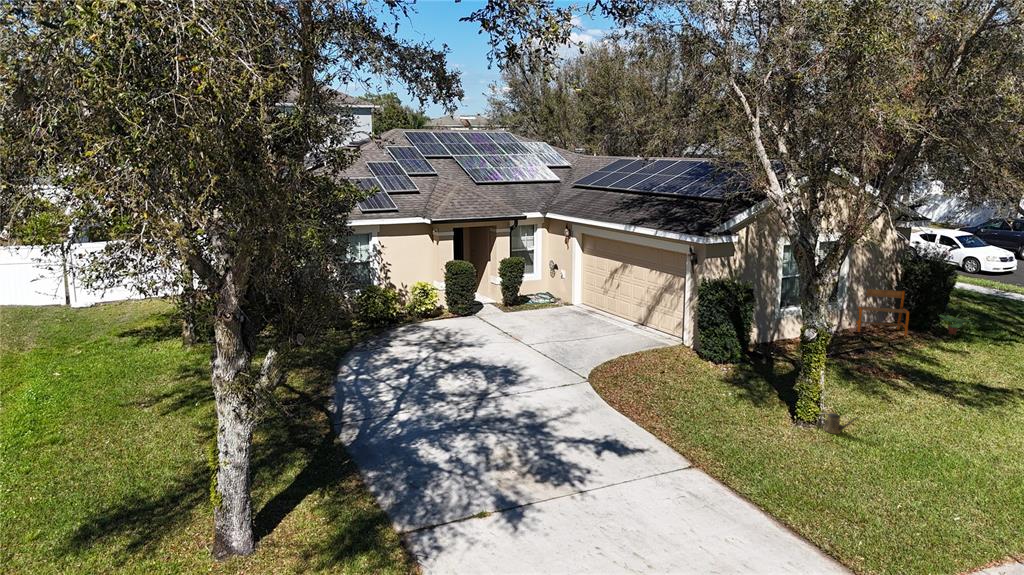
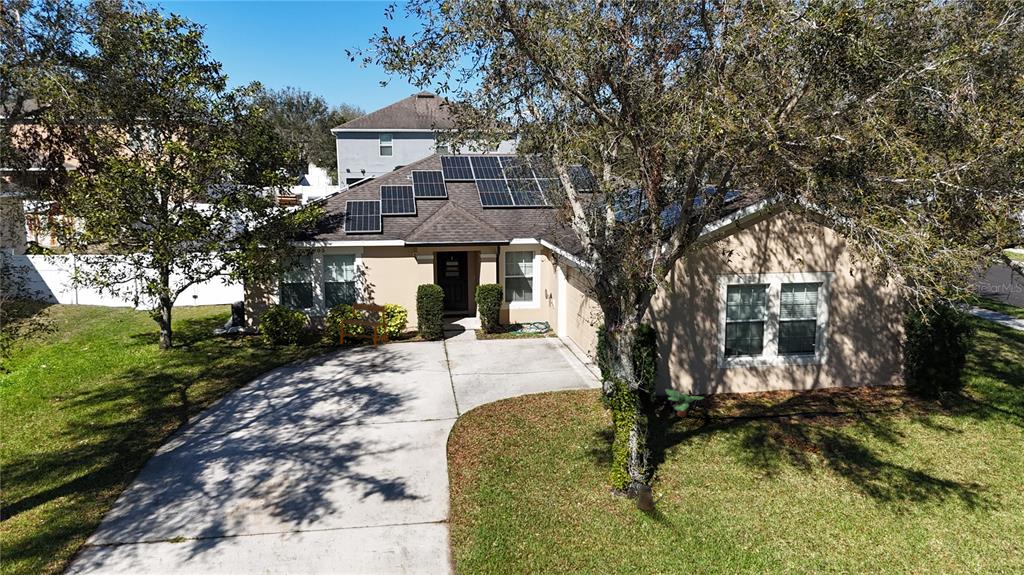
bench: present [856,289,909,336] -> present [340,303,388,348]
potted plant: present [939,315,970,335] -> present [665,389,704,417]

